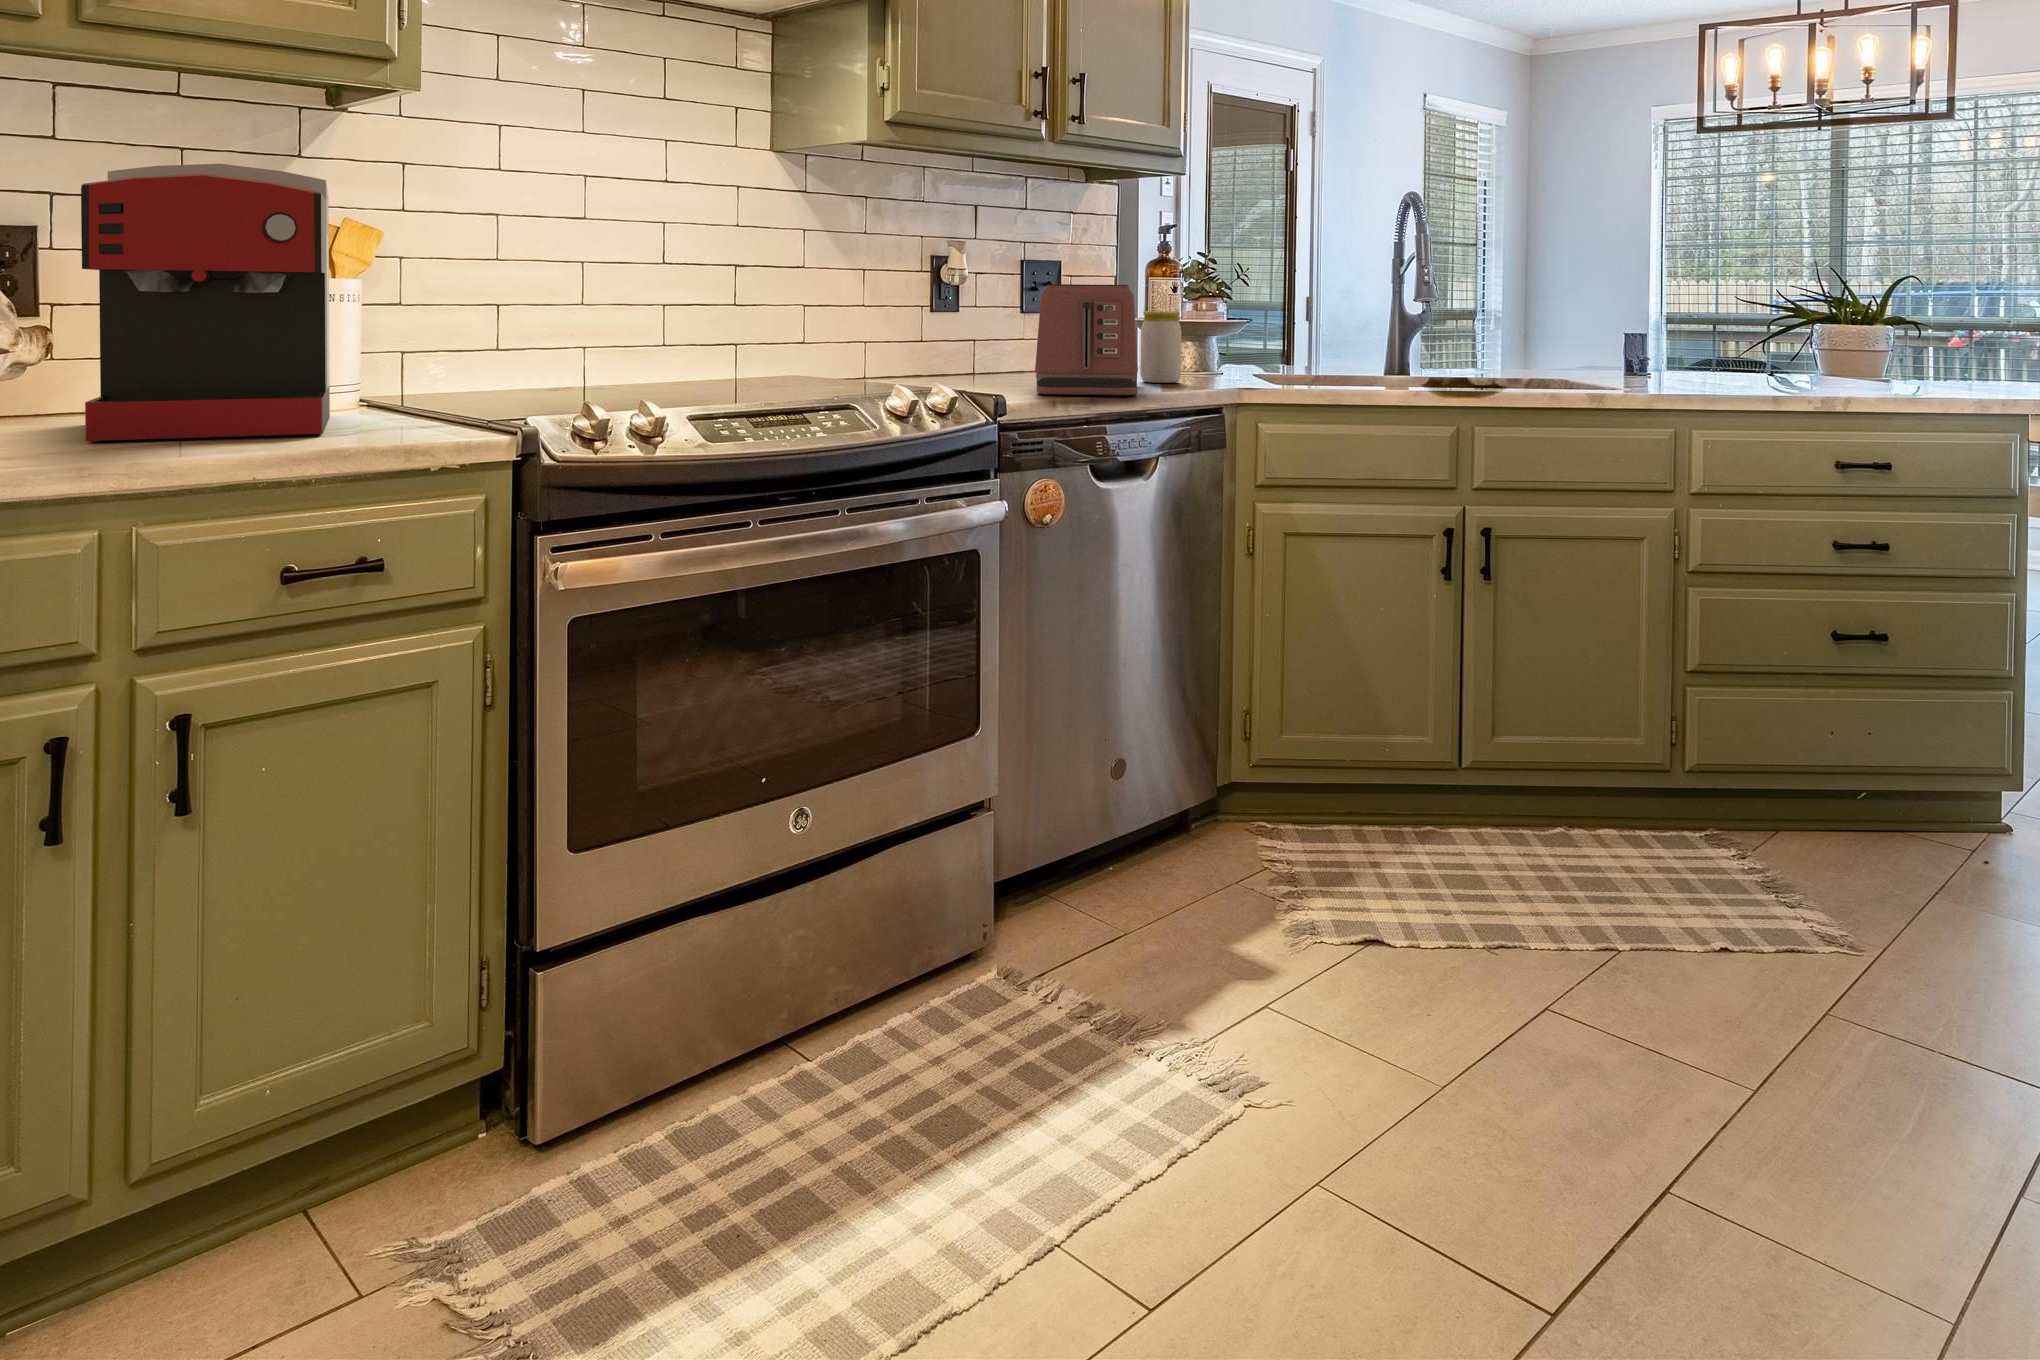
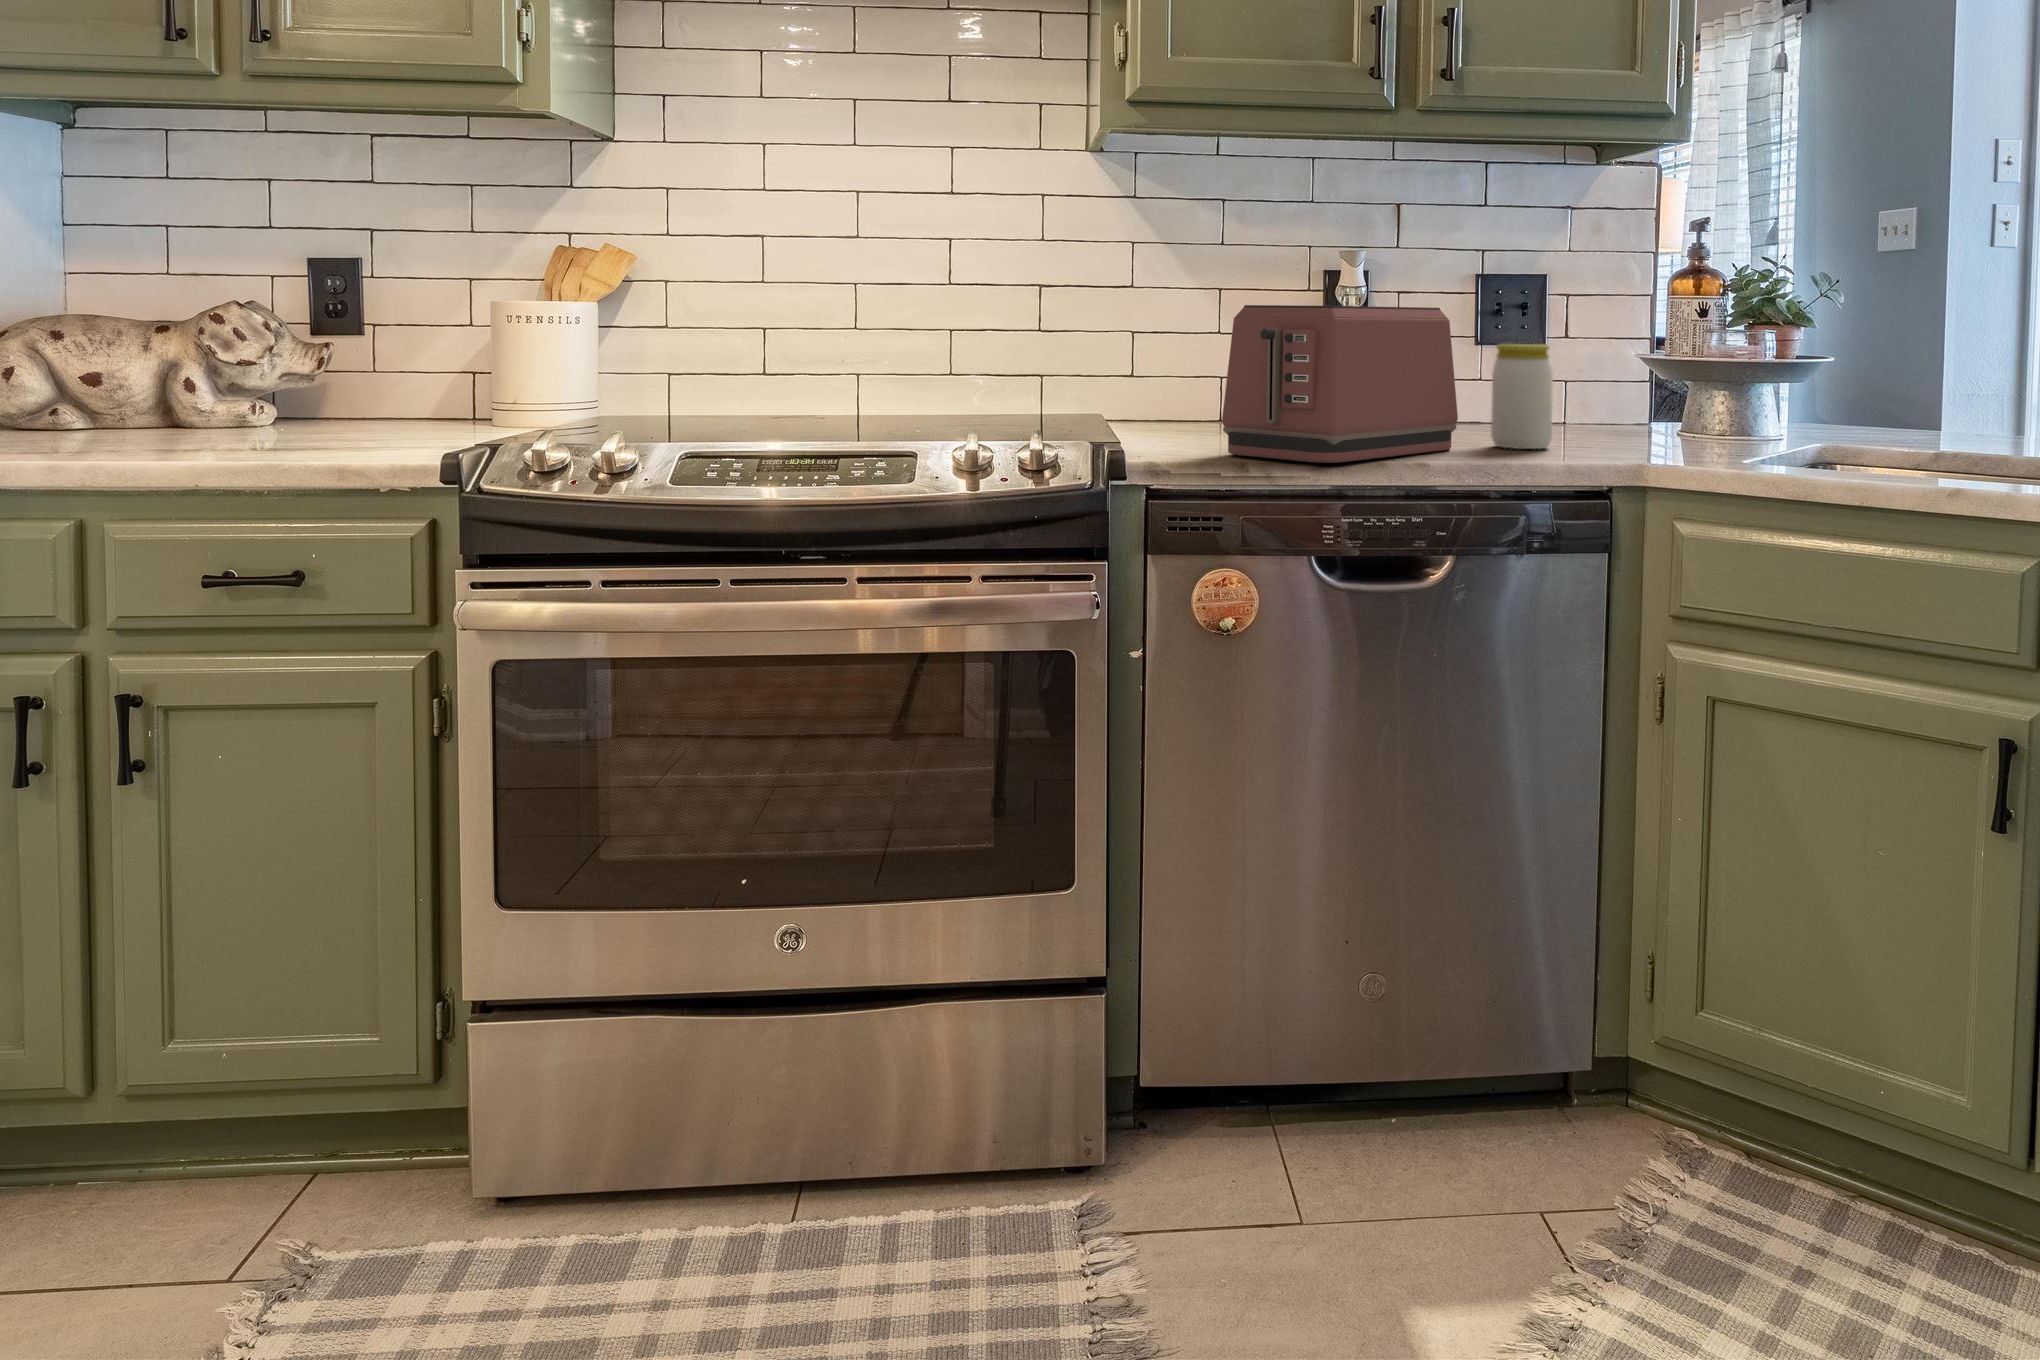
coffee maker: present [81,164,330,441] -> none [174,197,470,448]

